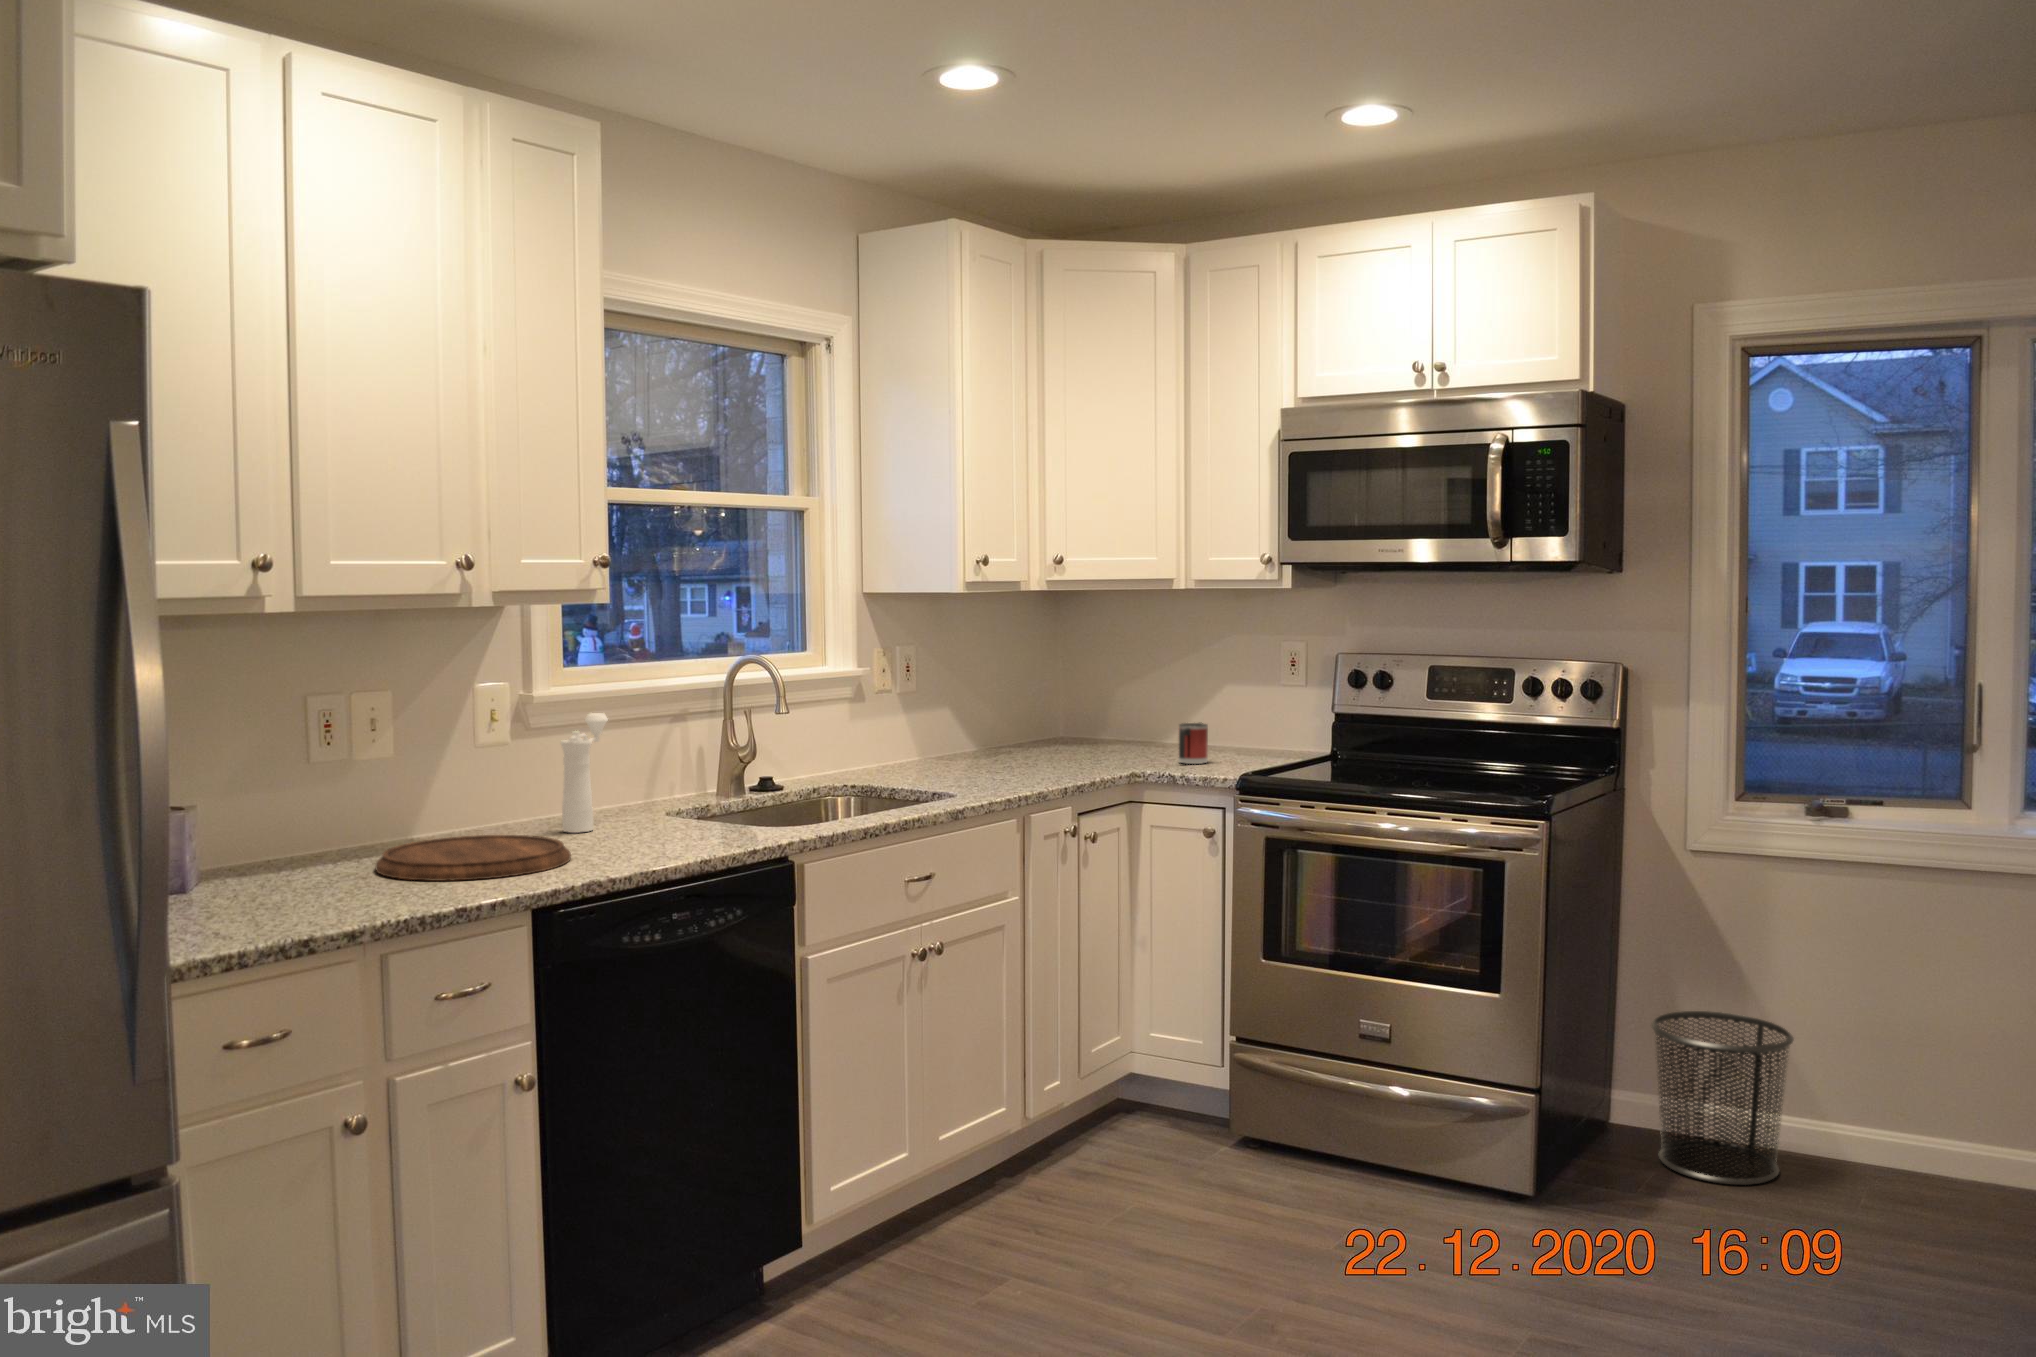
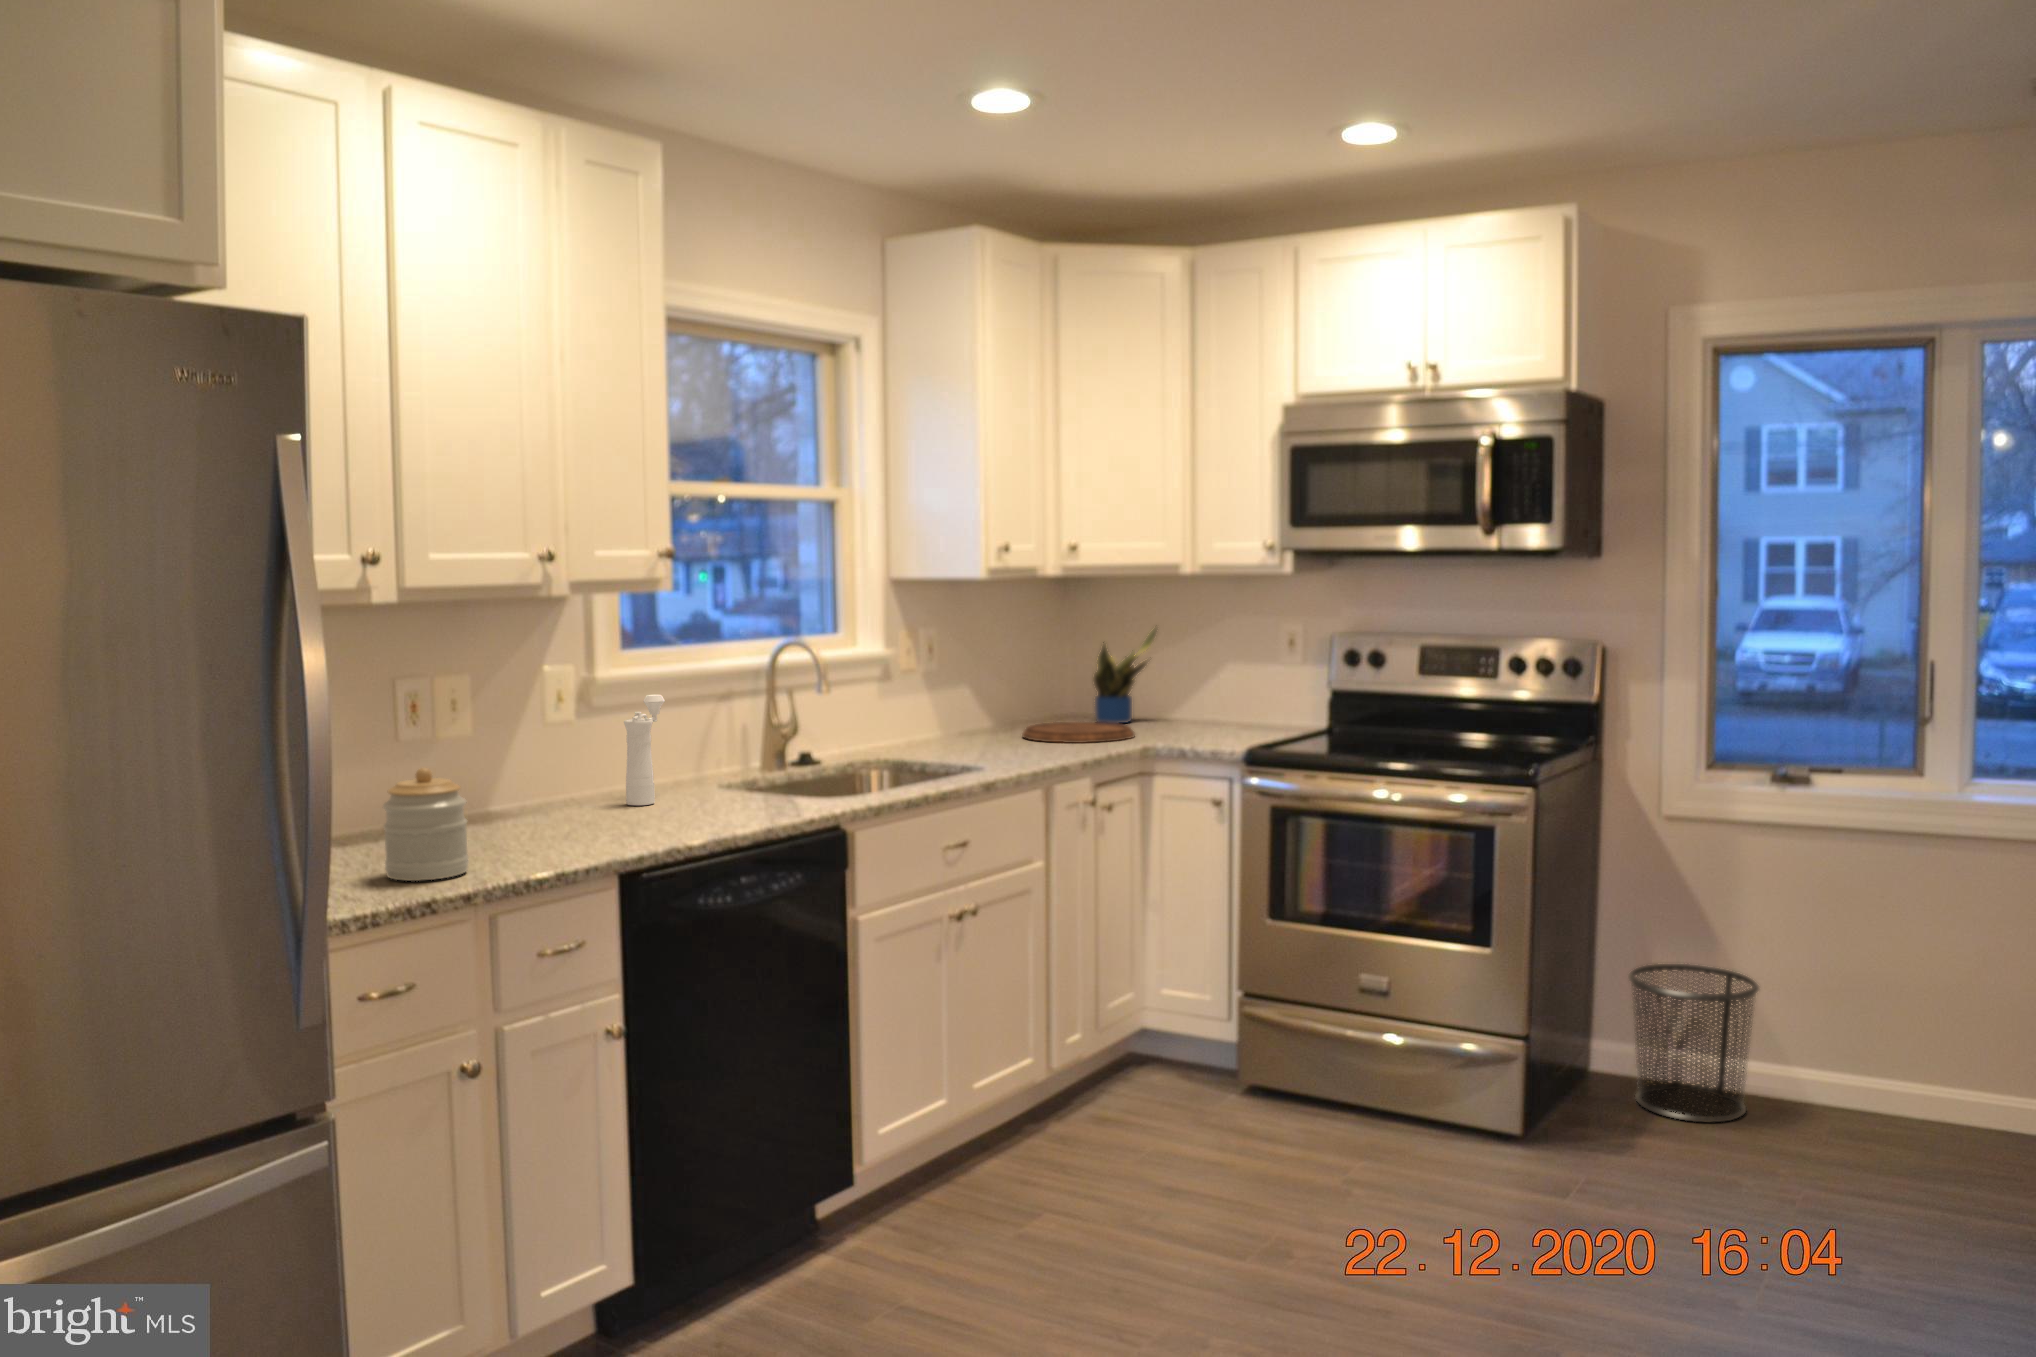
potted plant: none [1084,644,1153,748] -> present [1093,629,1156,723]
mug: present [1178,723,1208,764] -> none [1186,699,1213,738]
jar: none [264,791,362,916] -> present [383,768,468,881]
cutting board: present [376,835,571,881] -> present [1022,722,1134,743]

